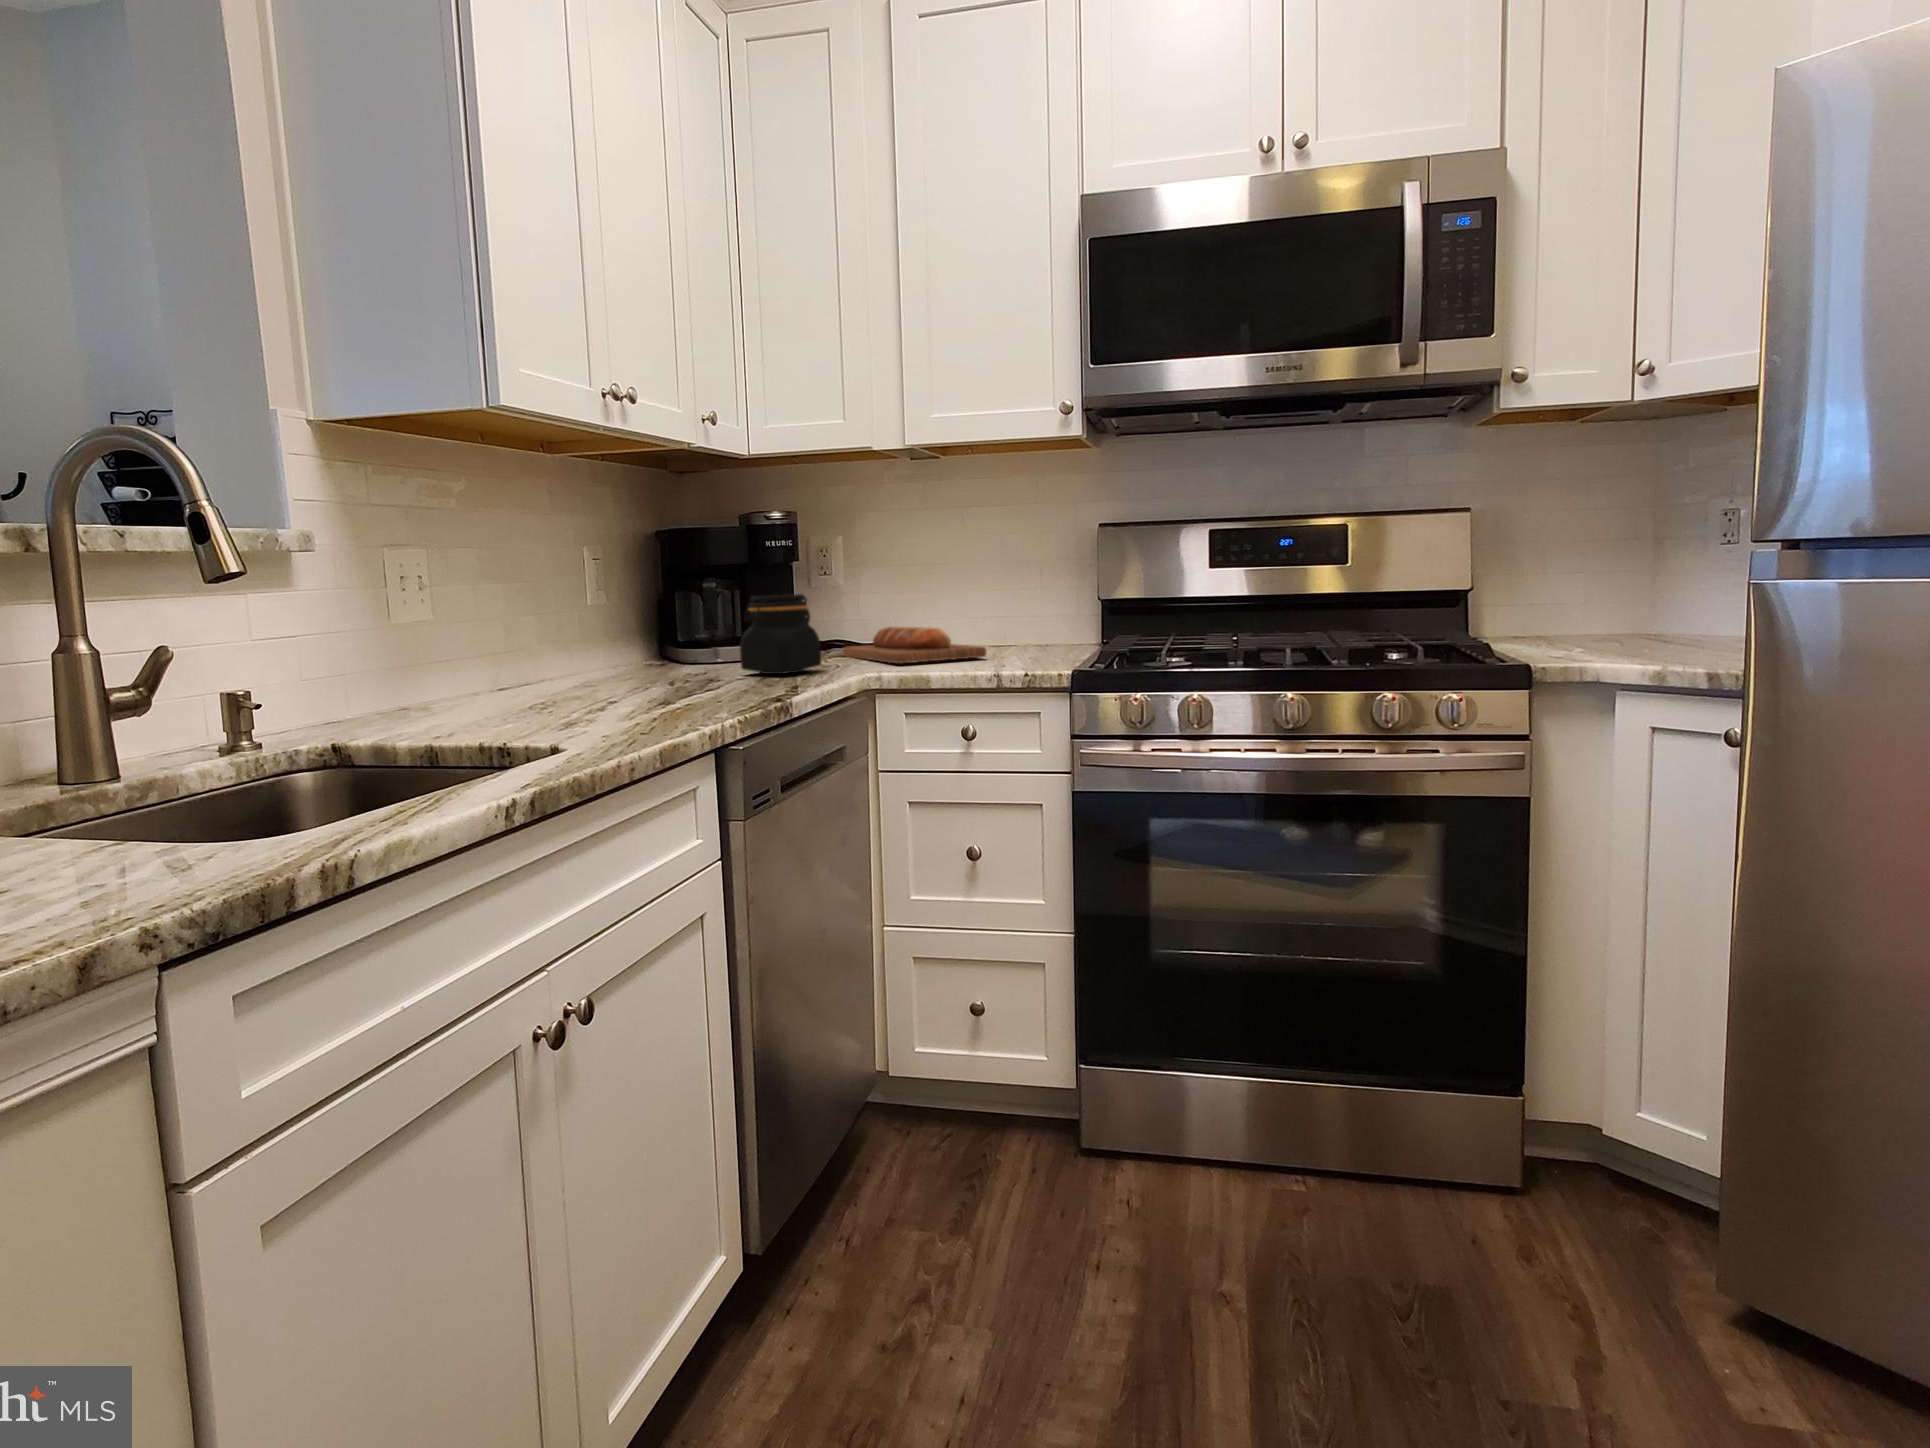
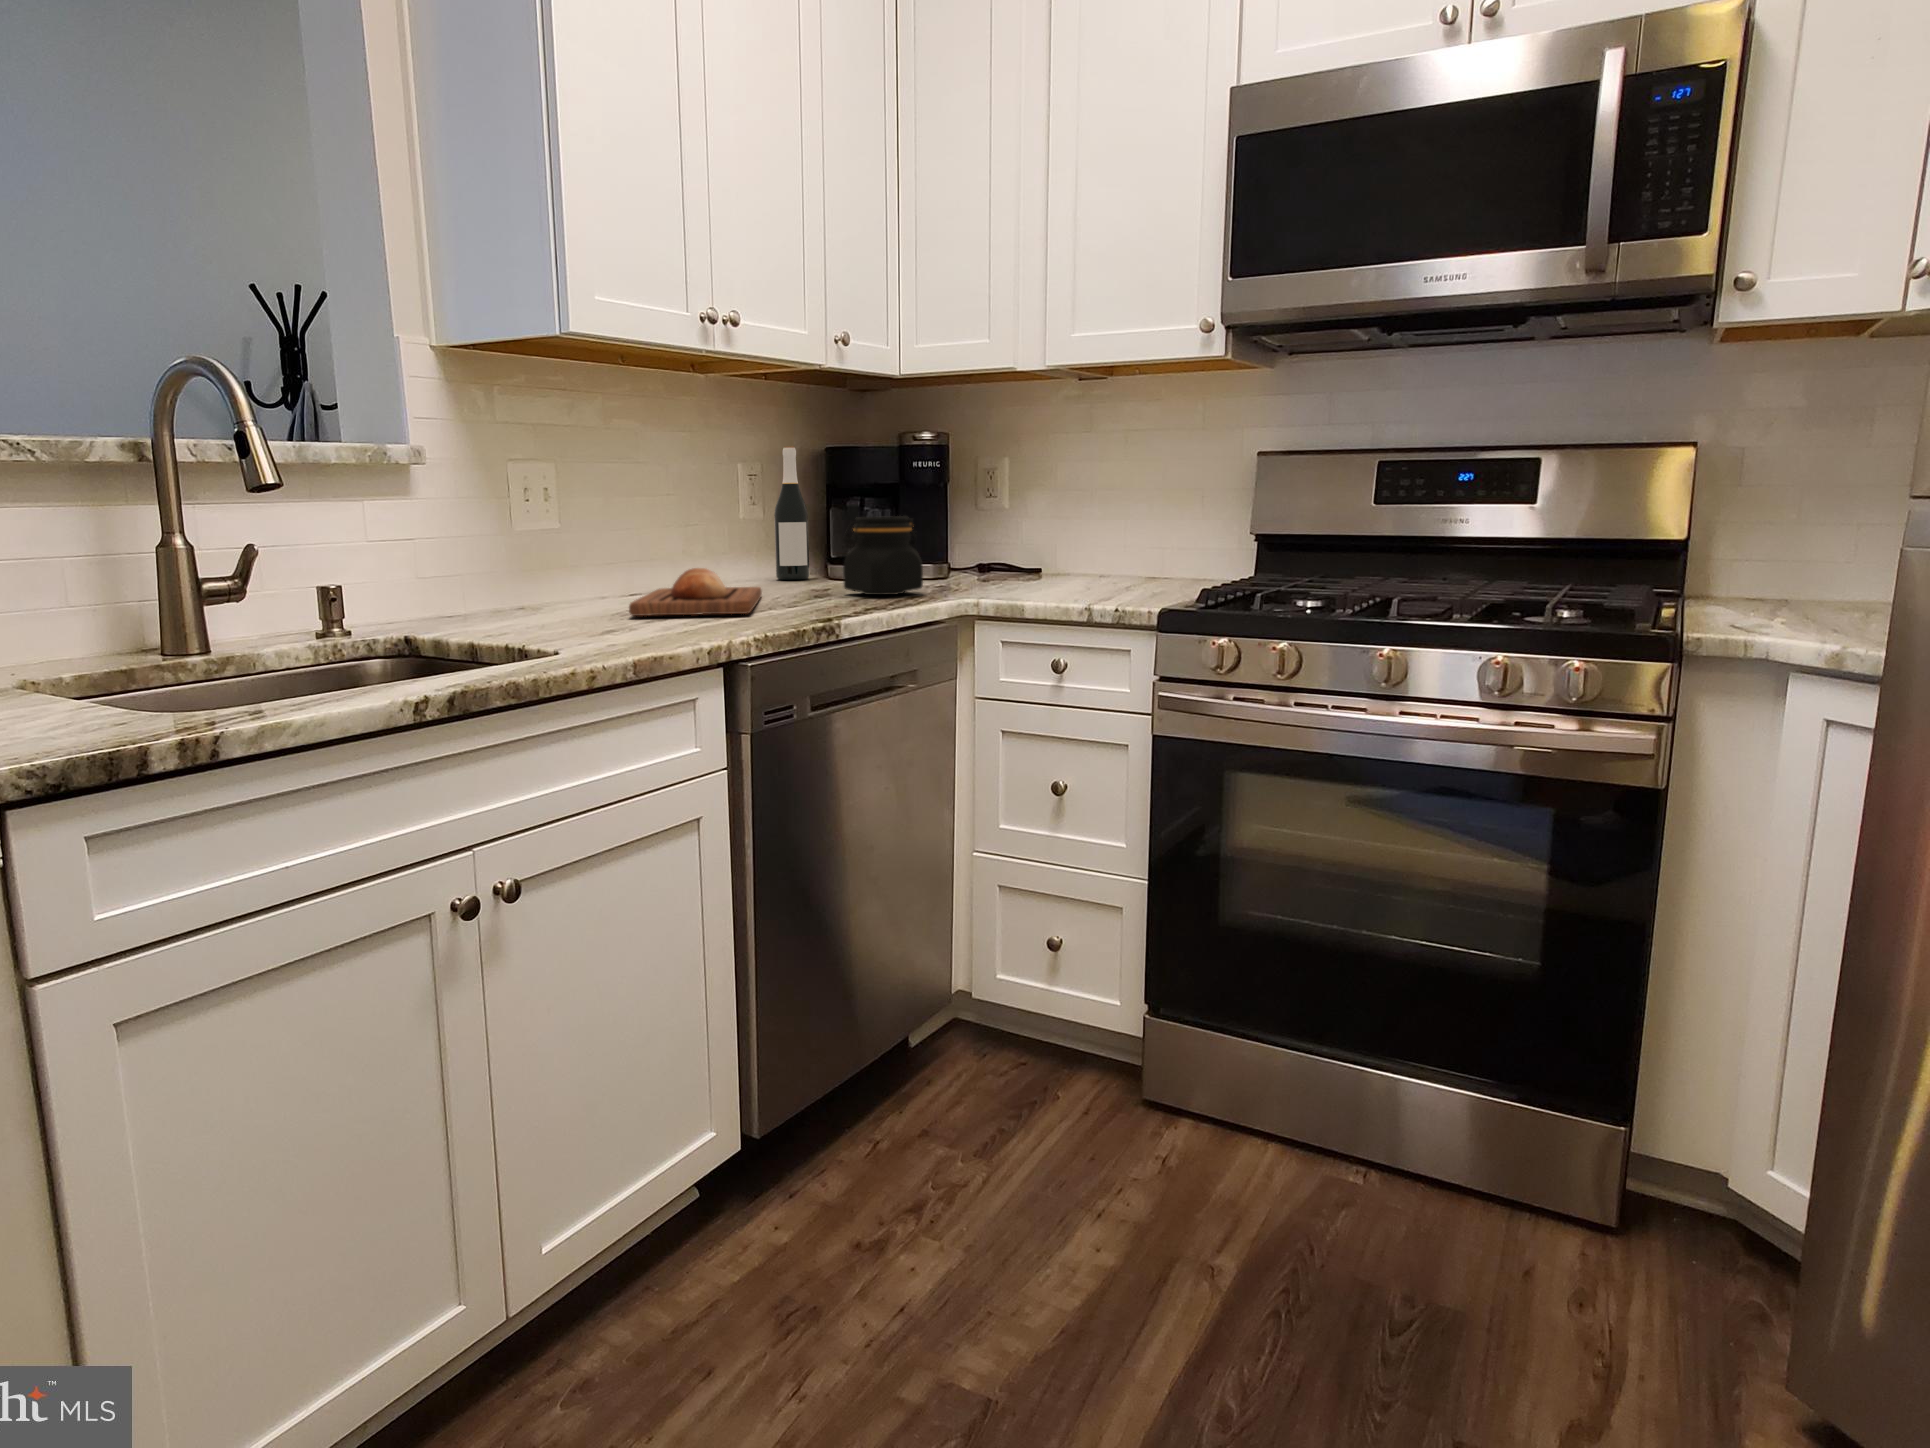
wine bottle: none [629,528,669,666] -> present [774,446,810,580]
bread loaf: present [843,627,987,664] -> present [629,568,762,616]

